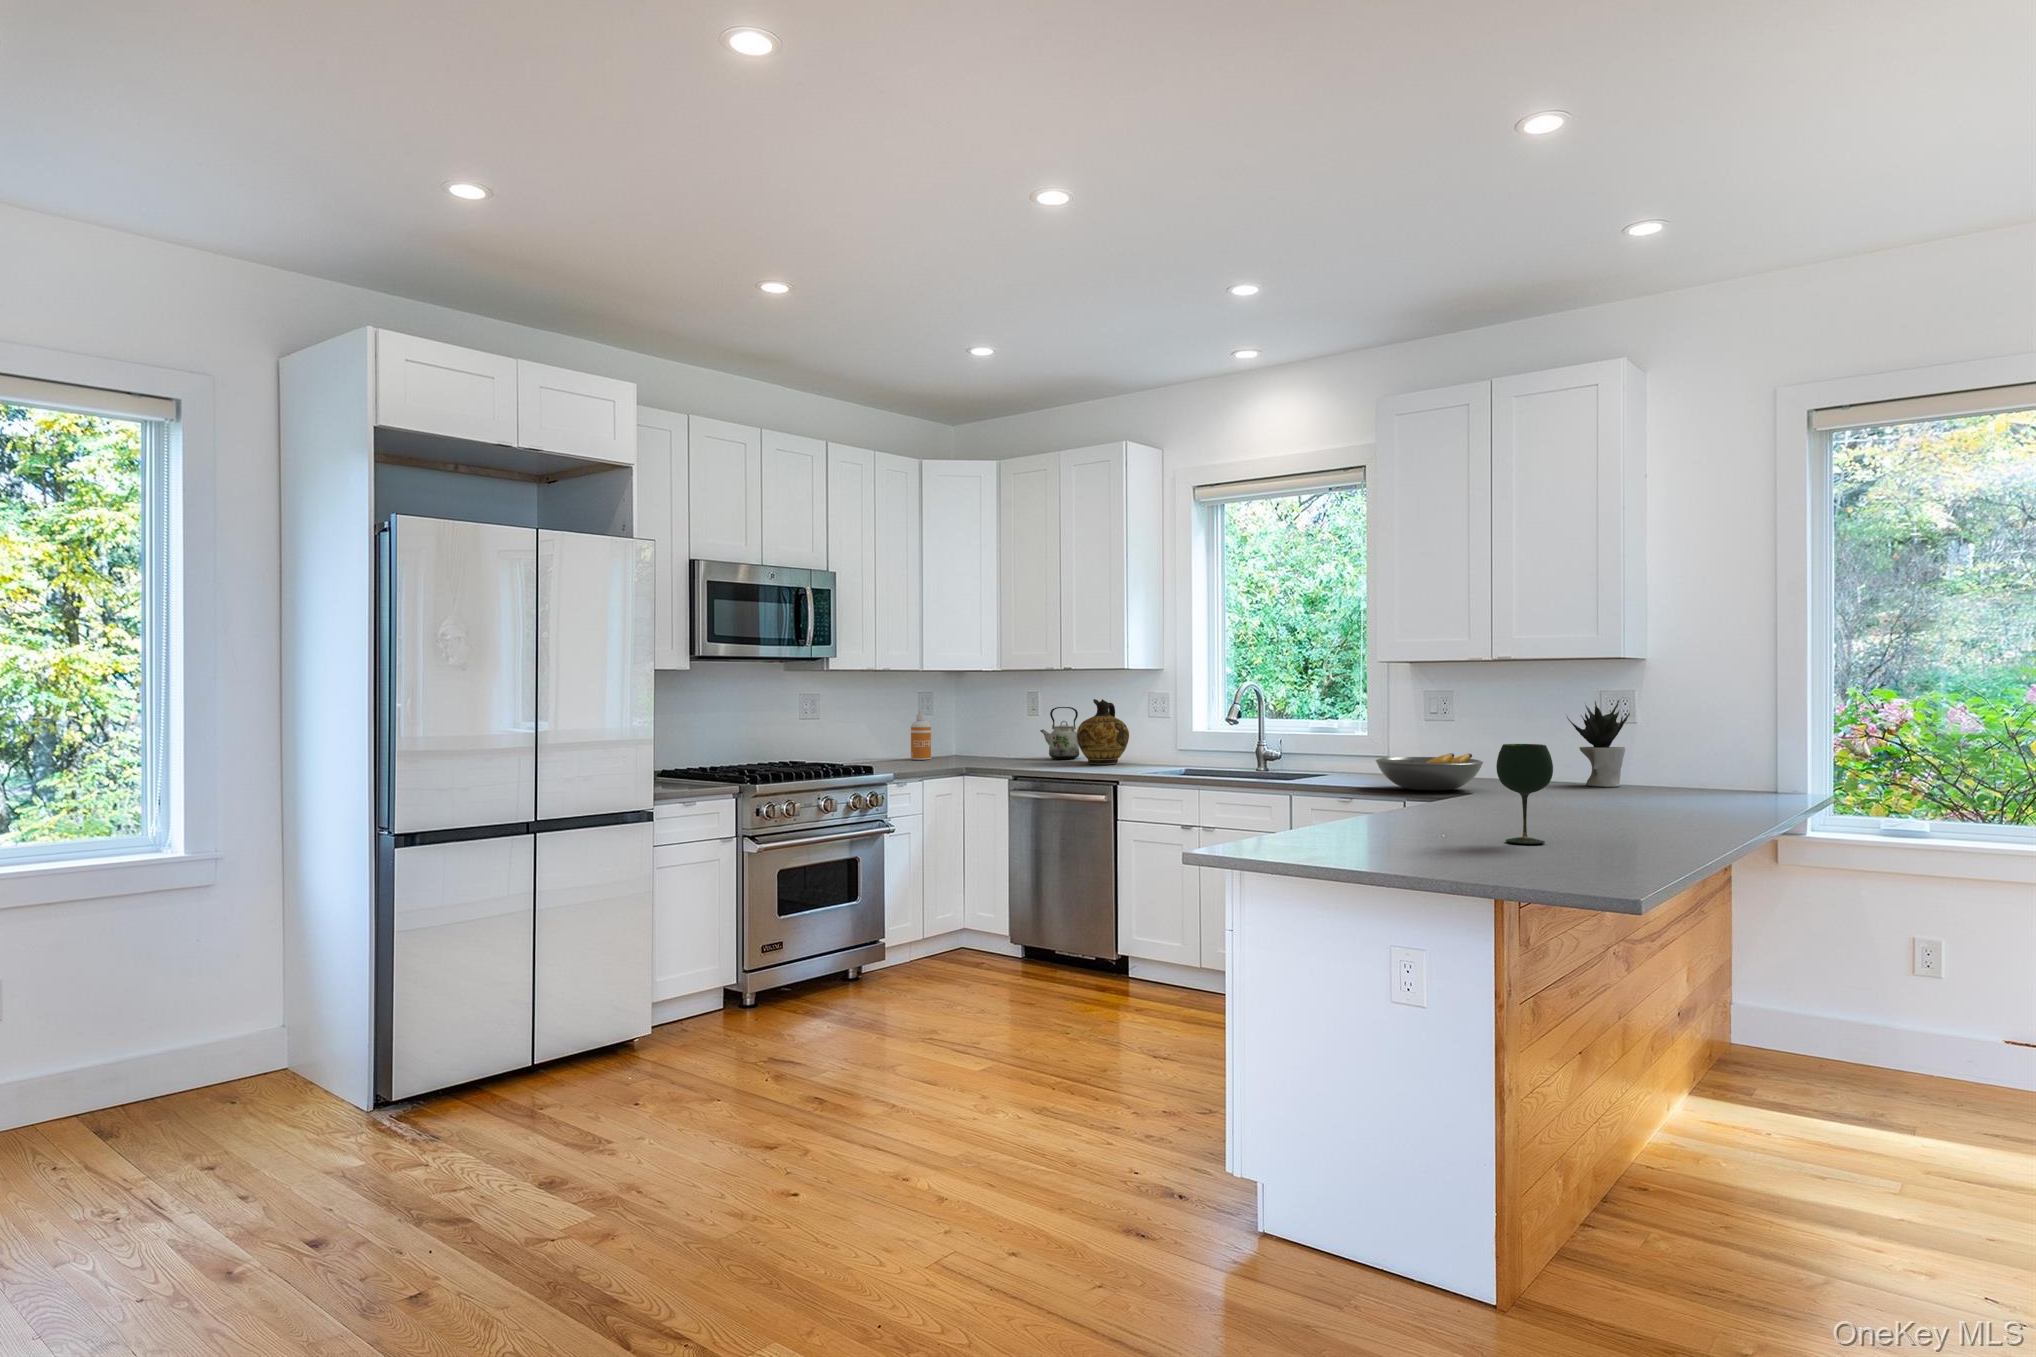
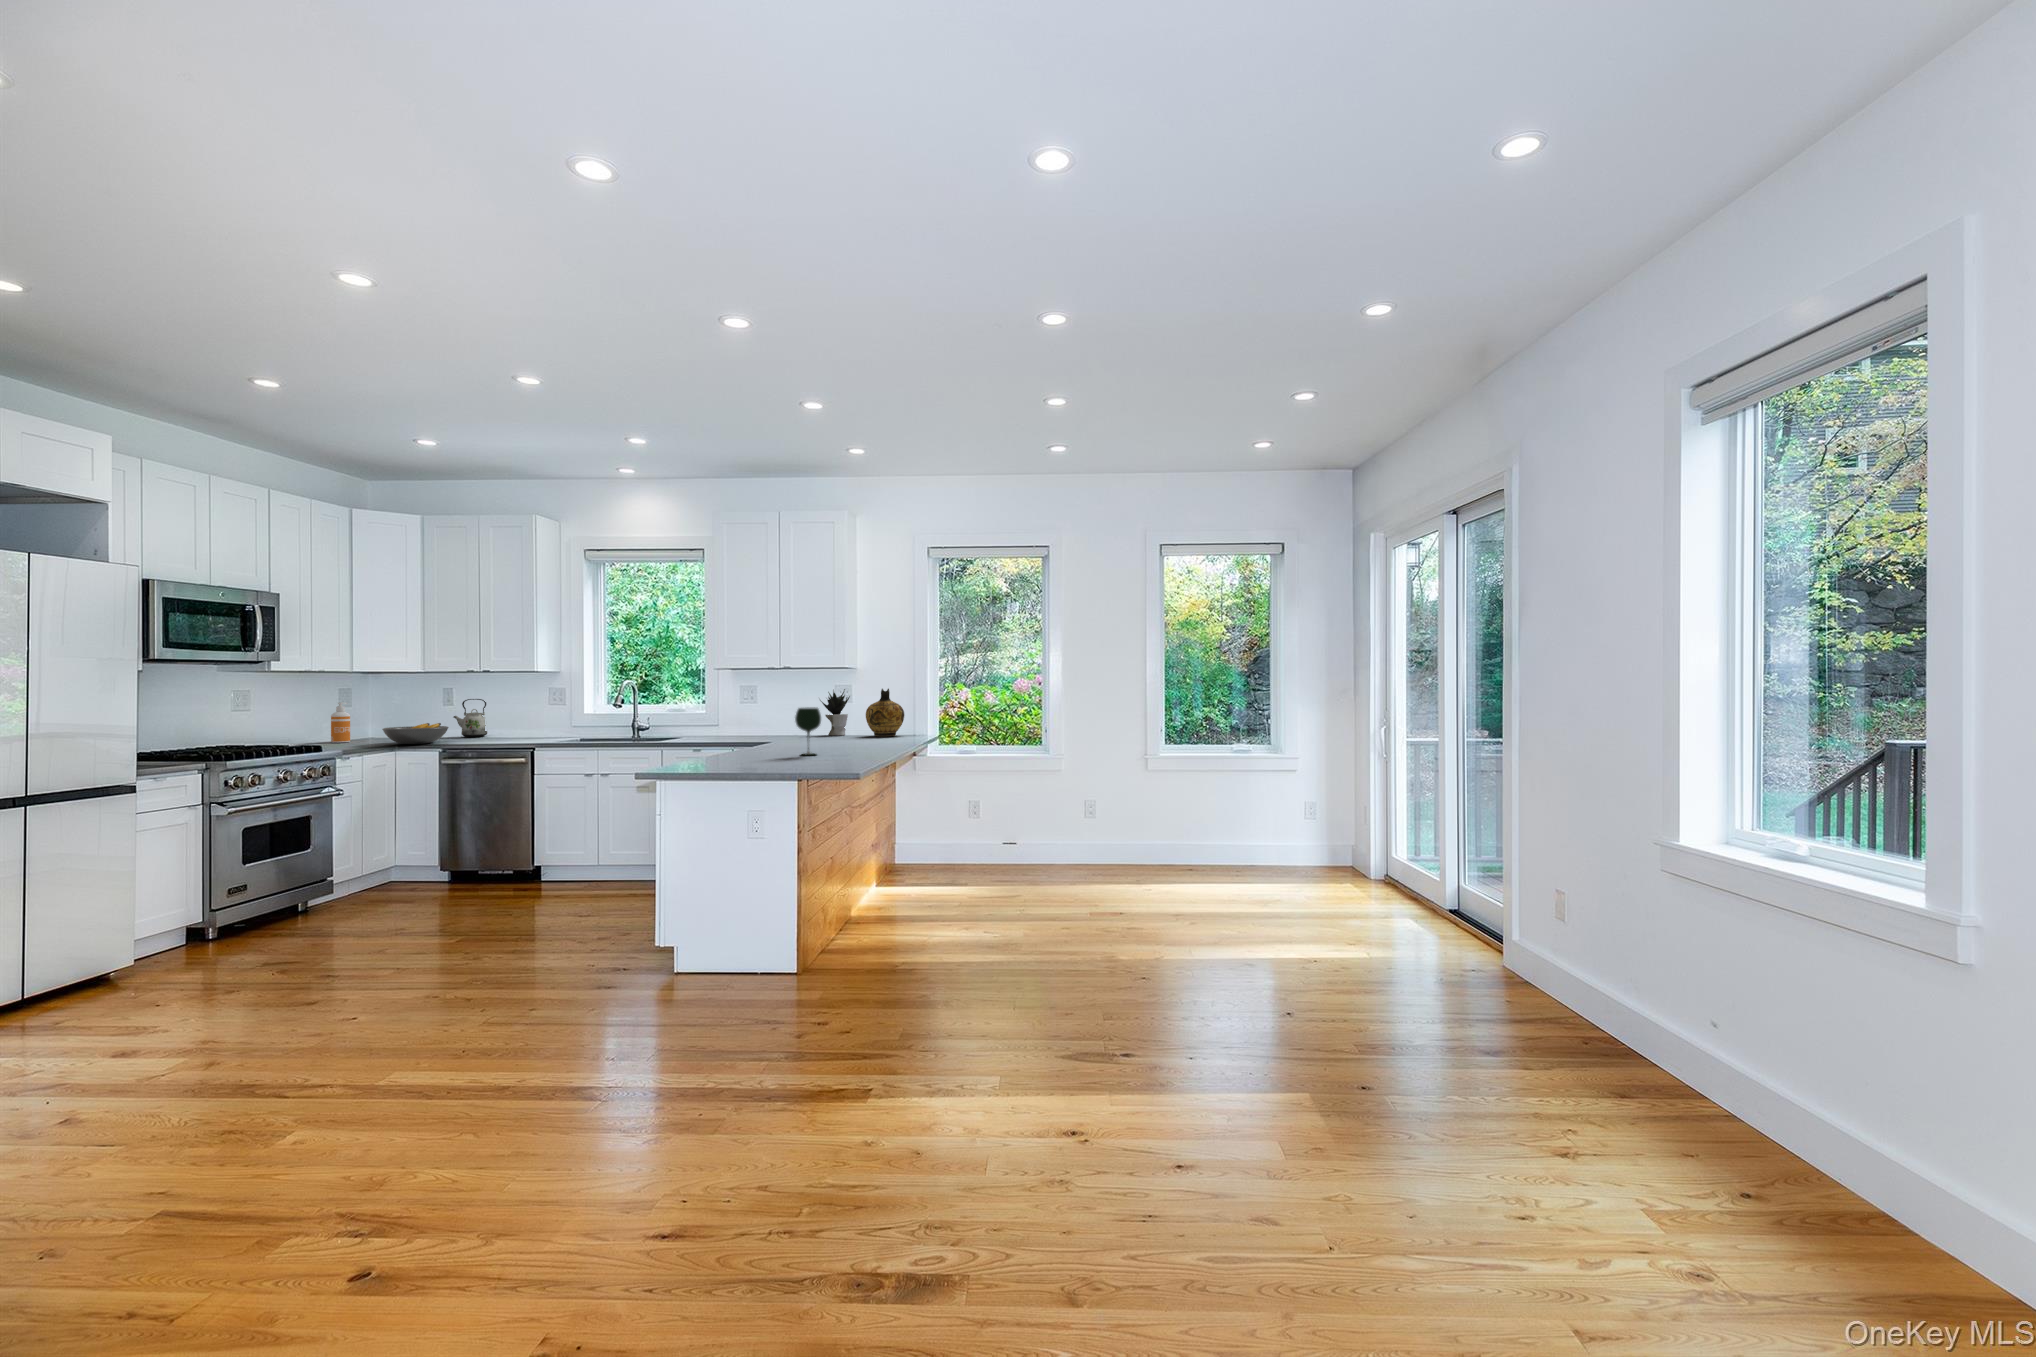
ceramic jug: present [1077,699,1129,764] -> present [866,689,904,736]
fruit bowl: present [1376,753,1483,791] -> present [382,723,448,744]

